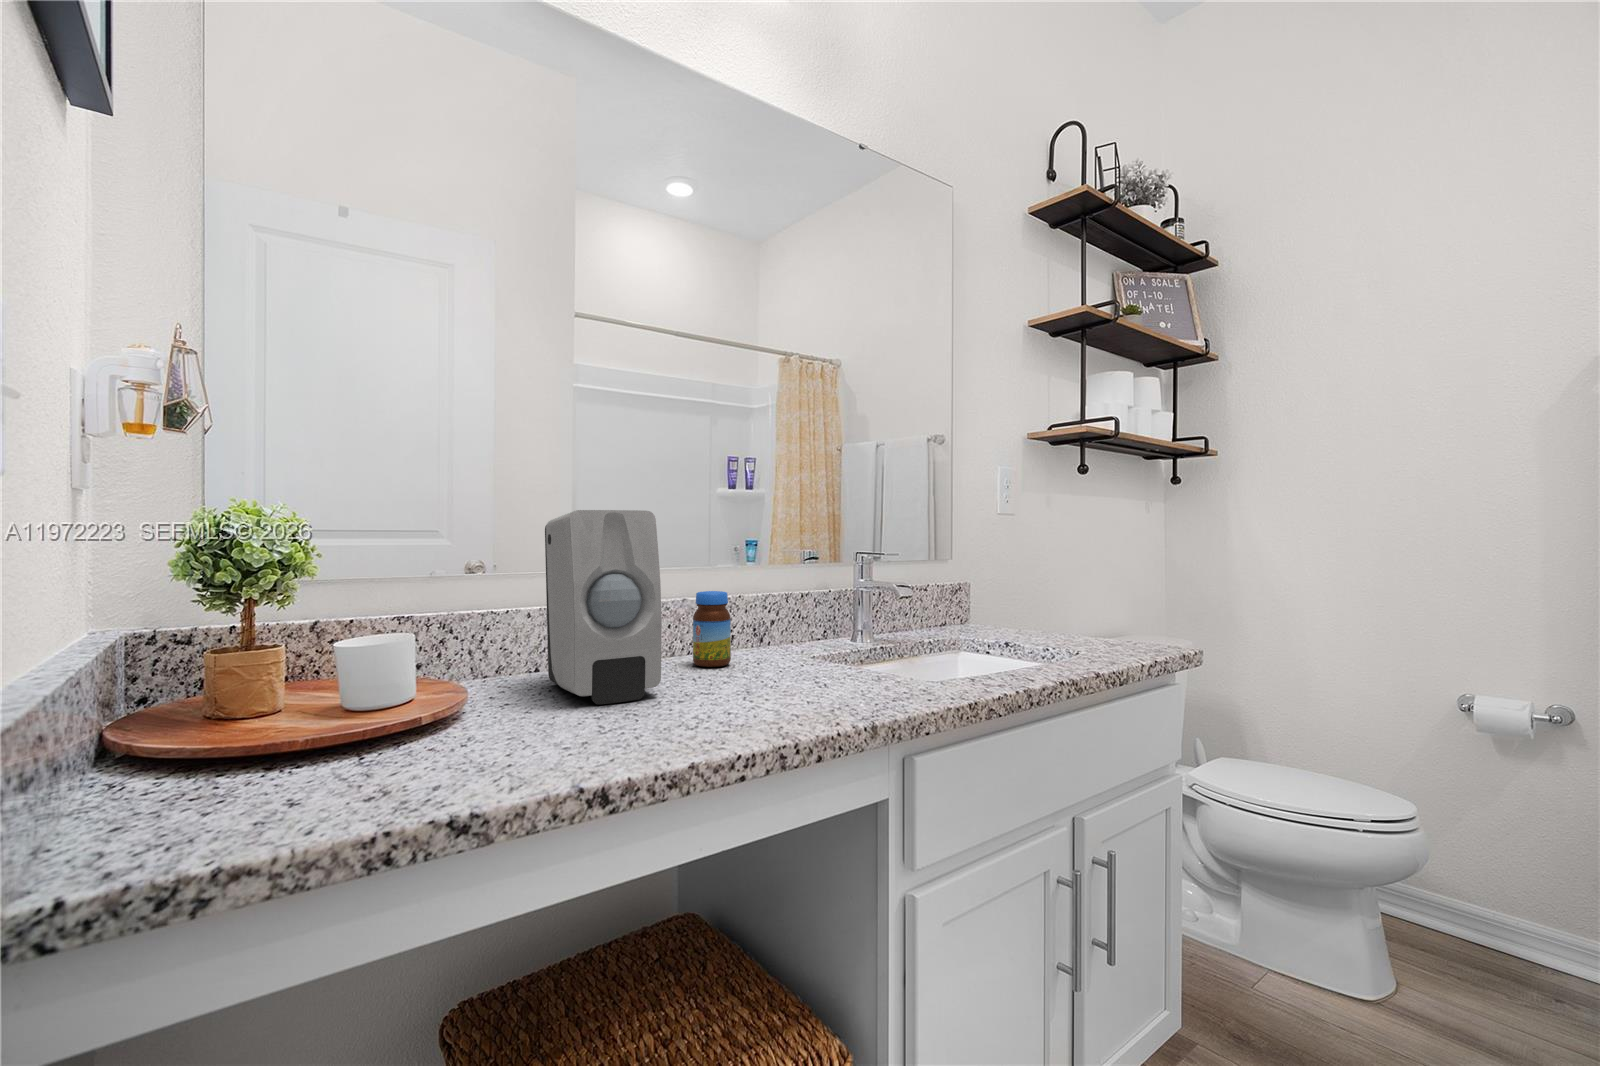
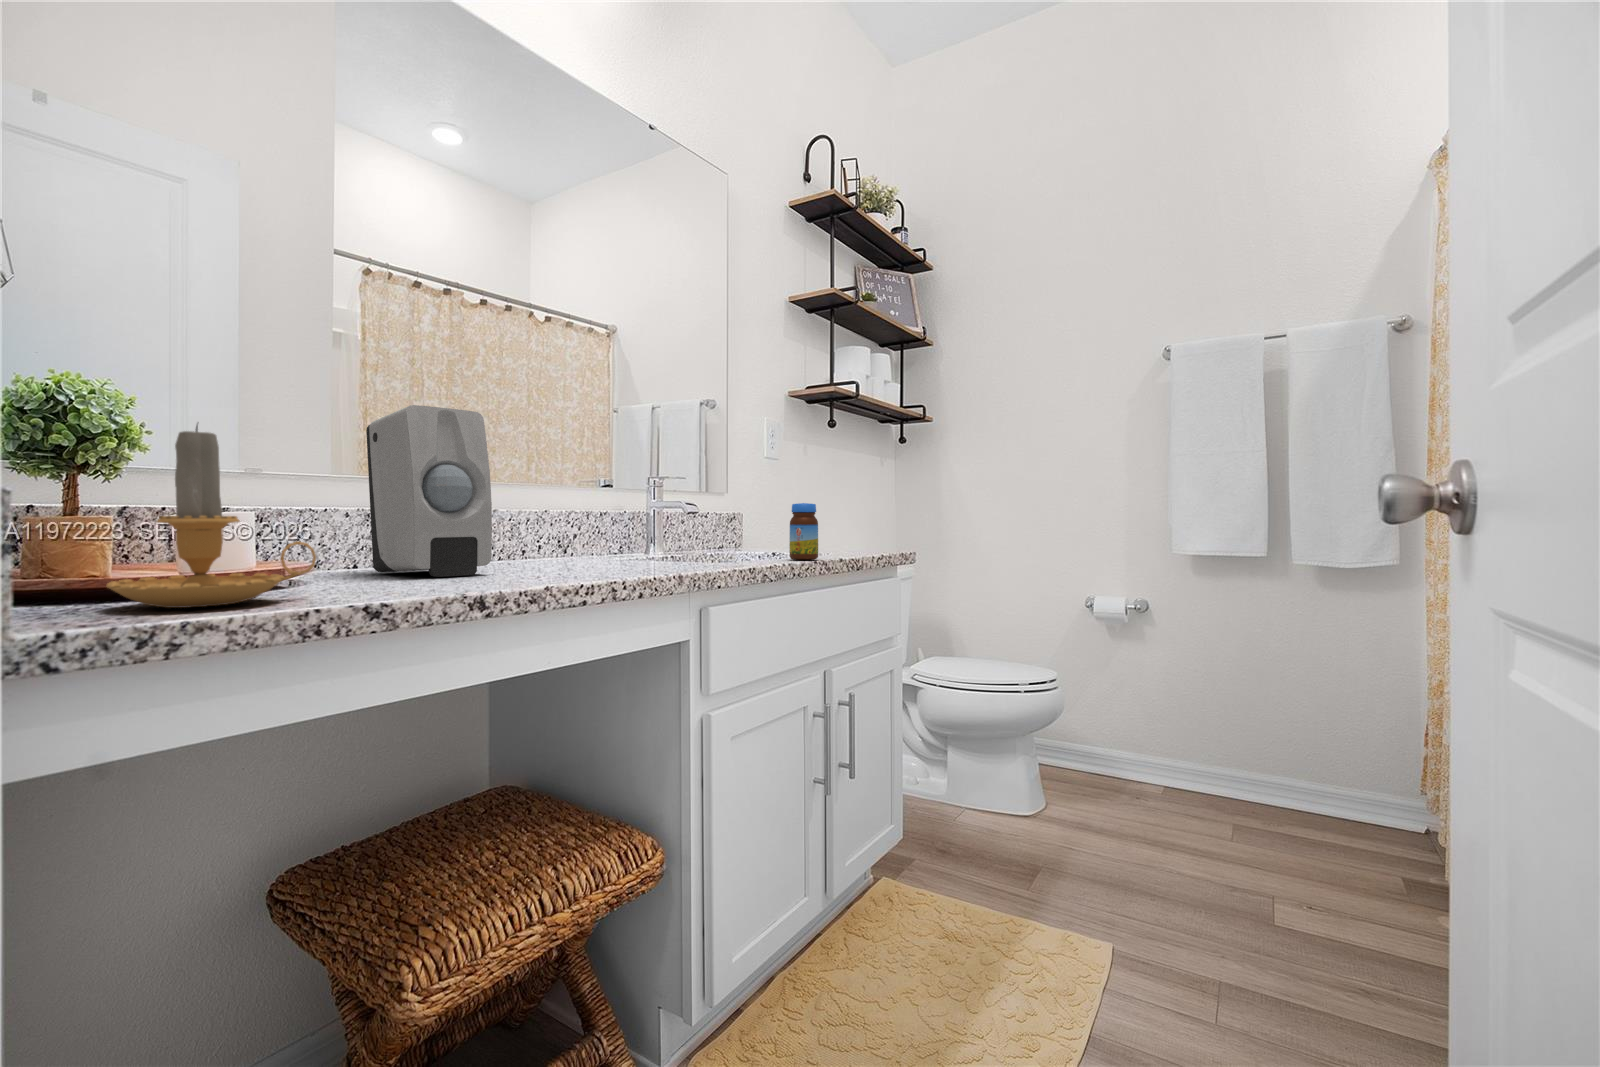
candle: none [199,583,432,806] -> present [106,424,316,608]
jar: present [693,591,731,667] -> present [789,503,818,560]

